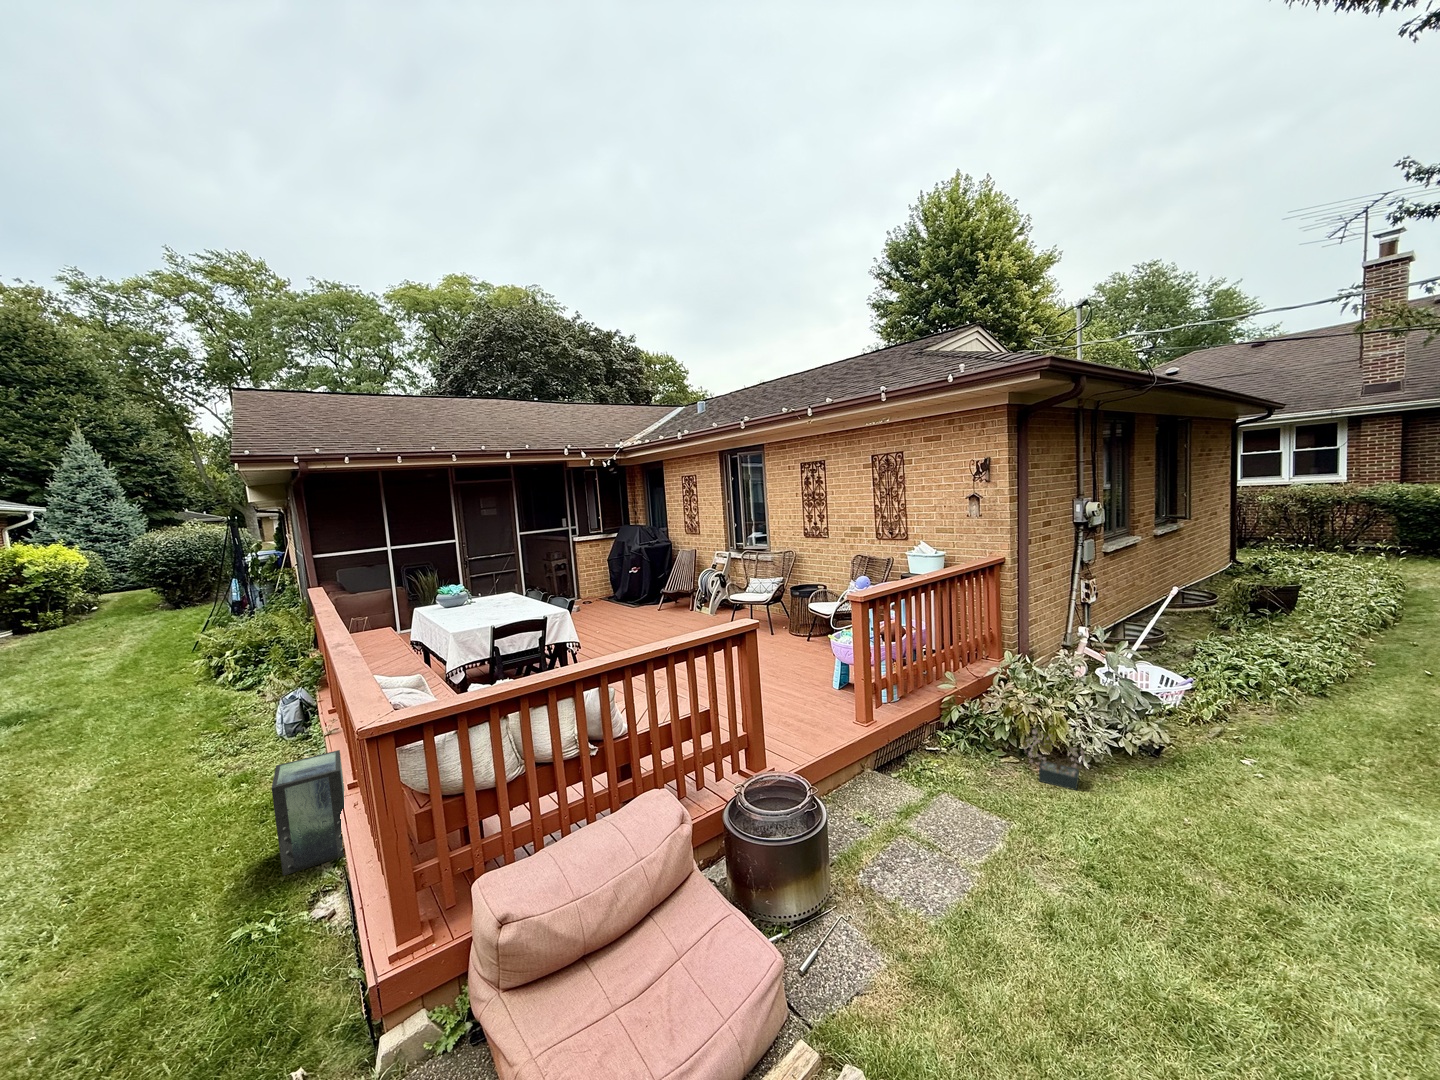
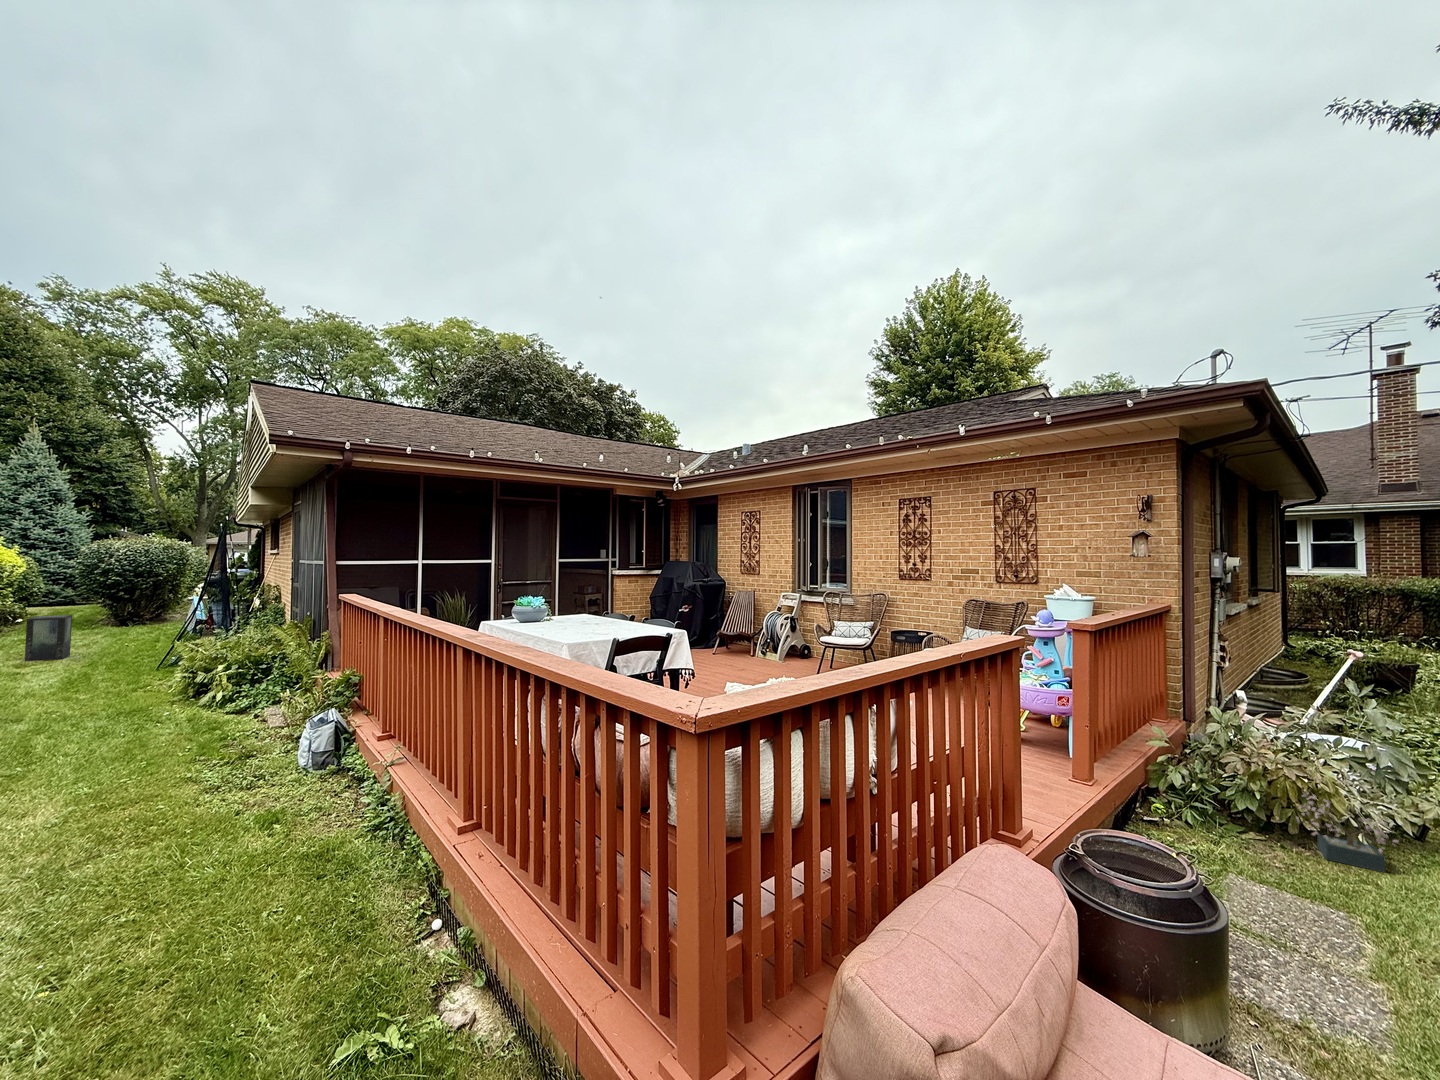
storage box: present [272,750,344,876] -> present [25,615,72,661]

